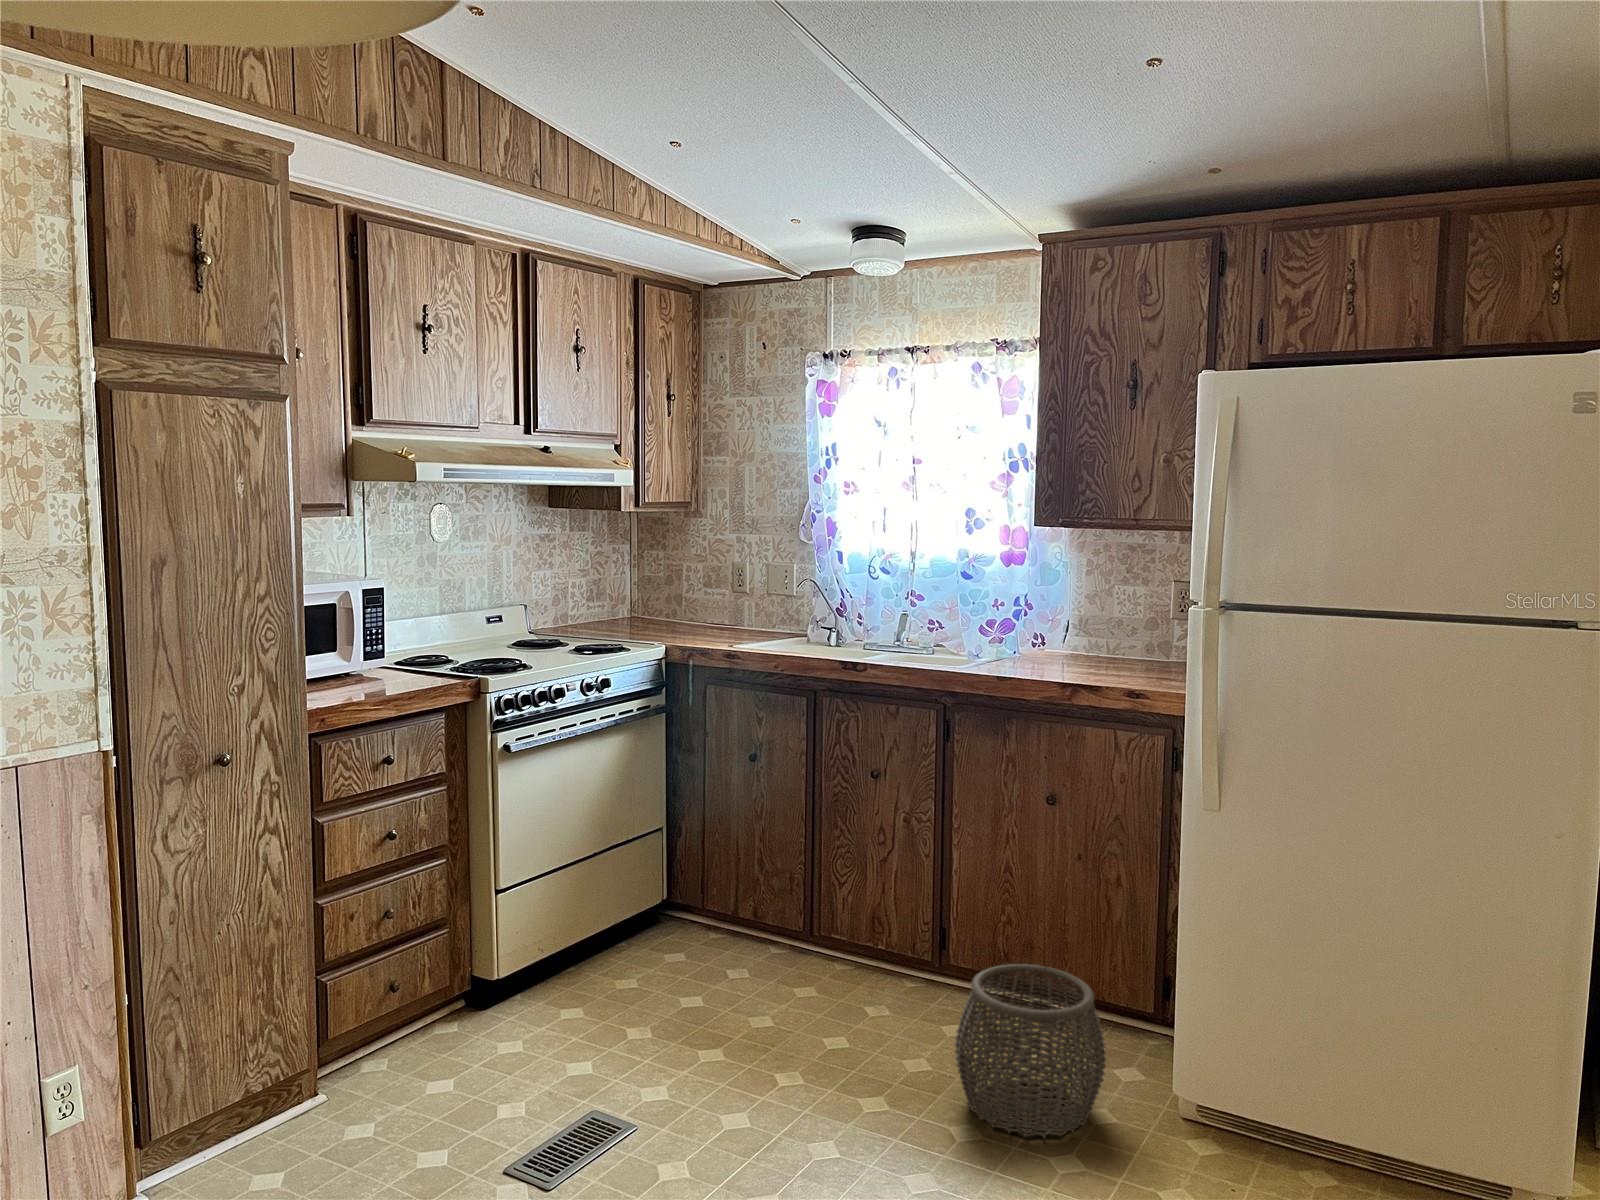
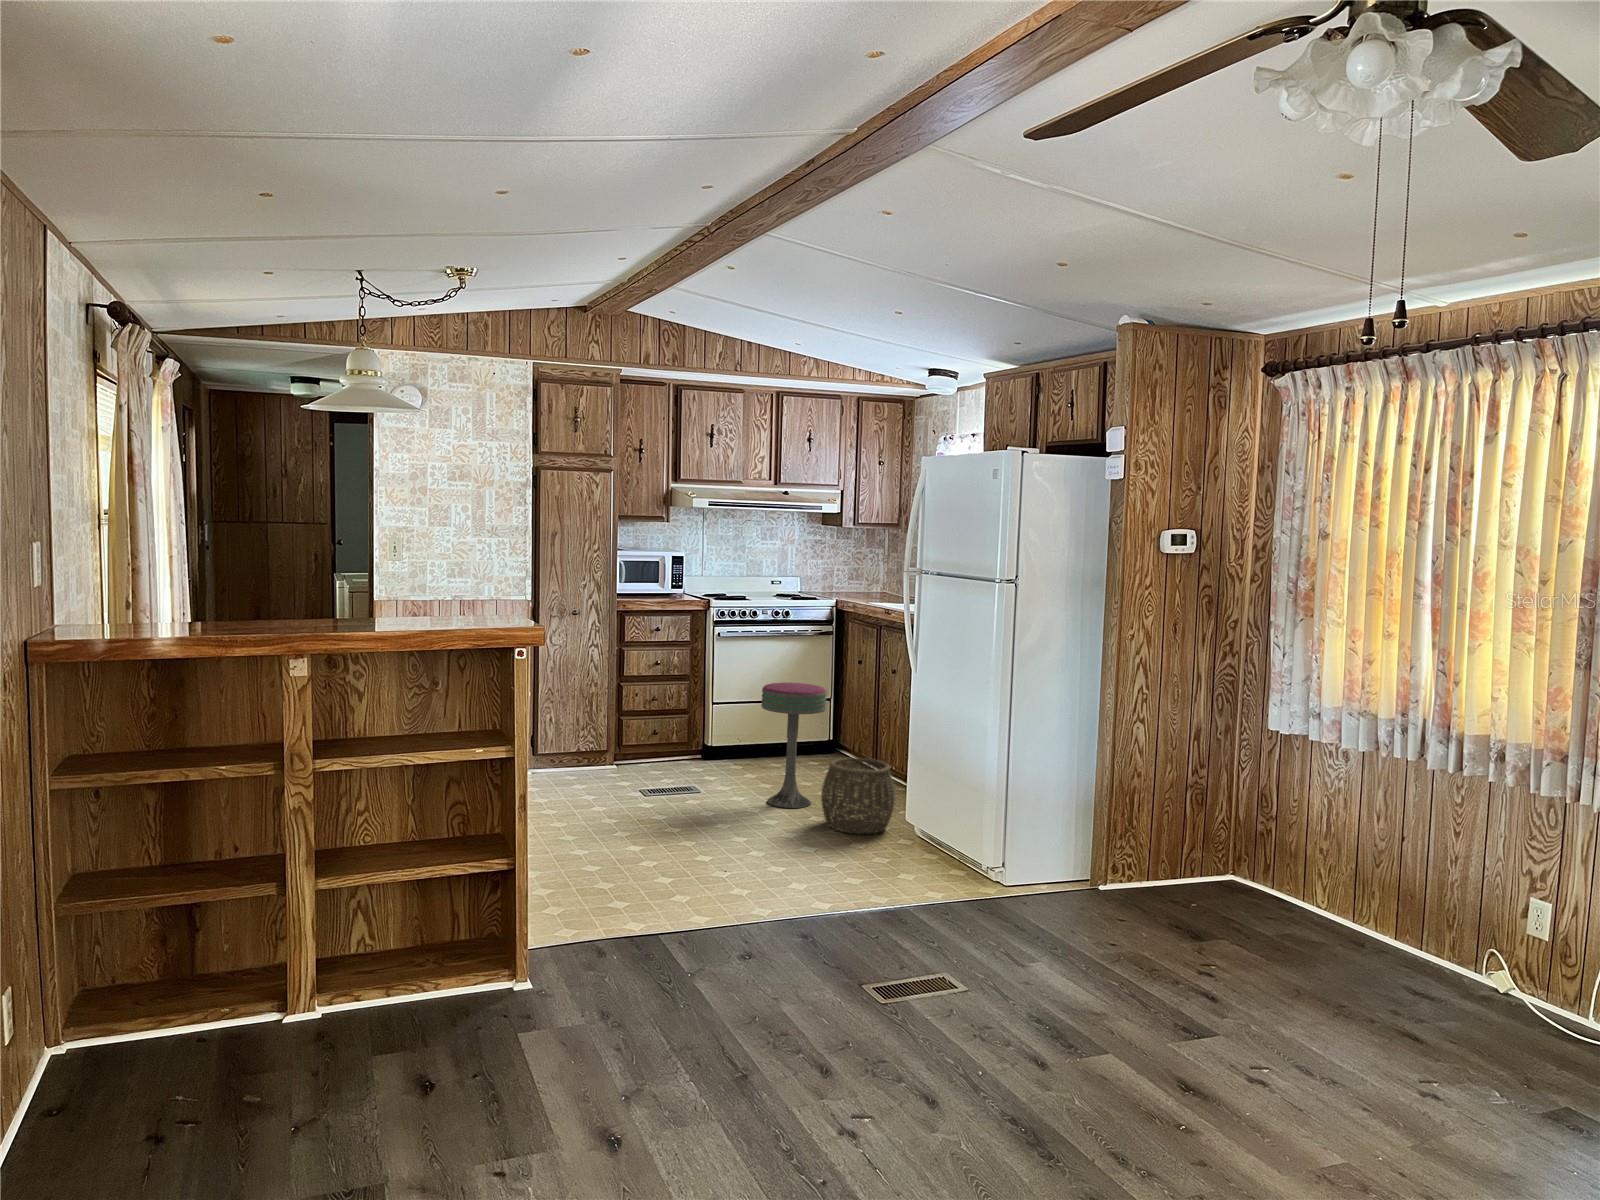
bar stool: none [758,833,890,1104] -> present [761,683,827,808]

